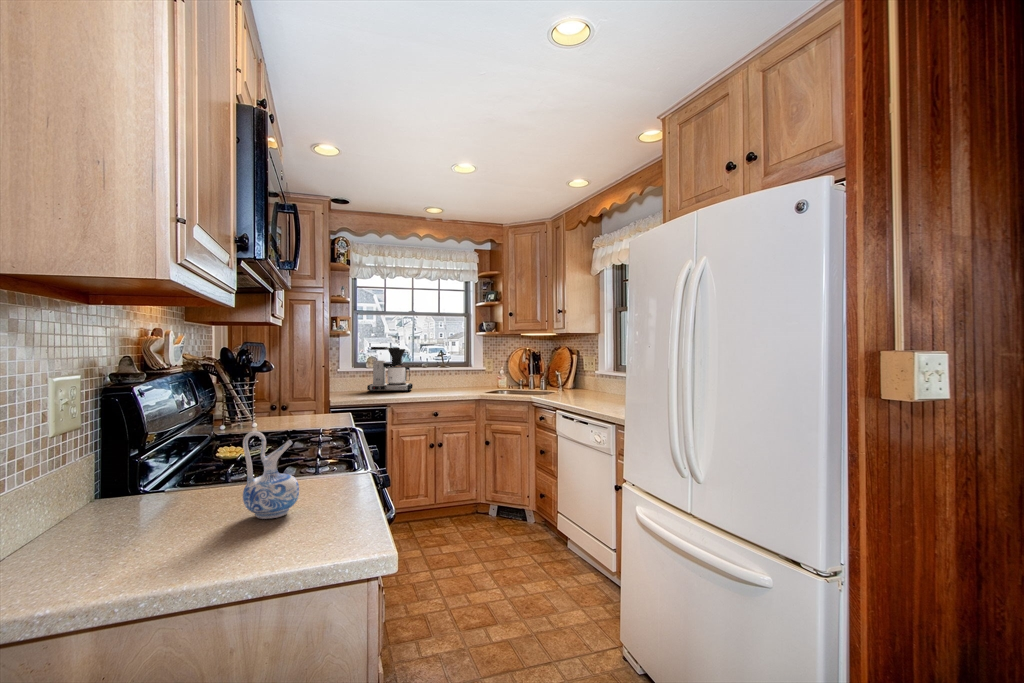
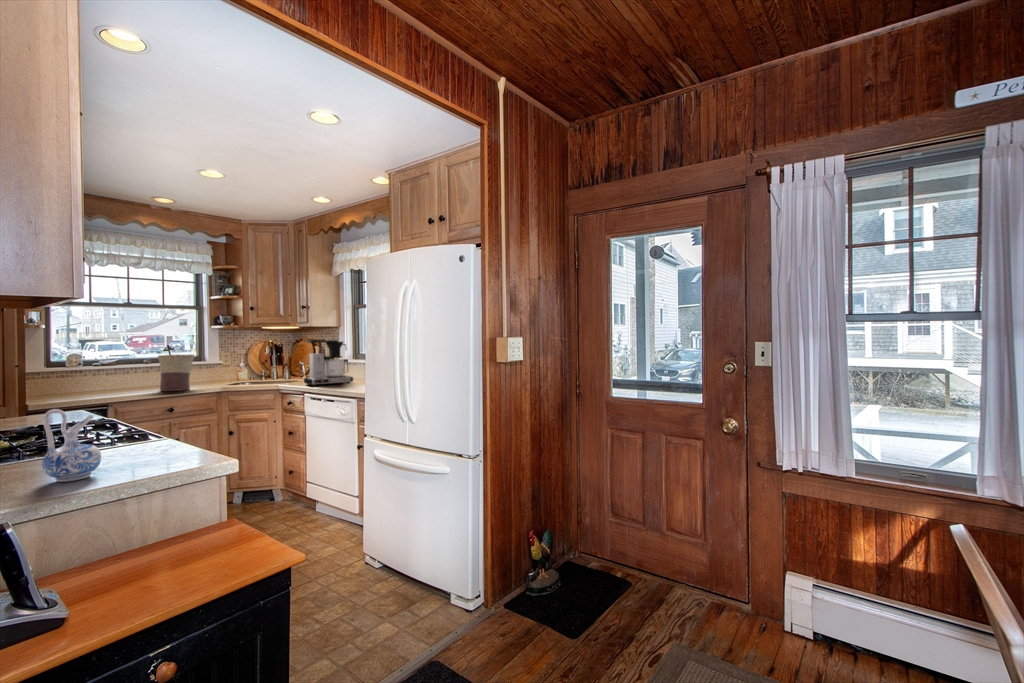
coffee maker: present [367,347,413,392] -> present [304,339,353,386]
flower pot: none [427,361,457,398] -> present [158,354,194,391]

